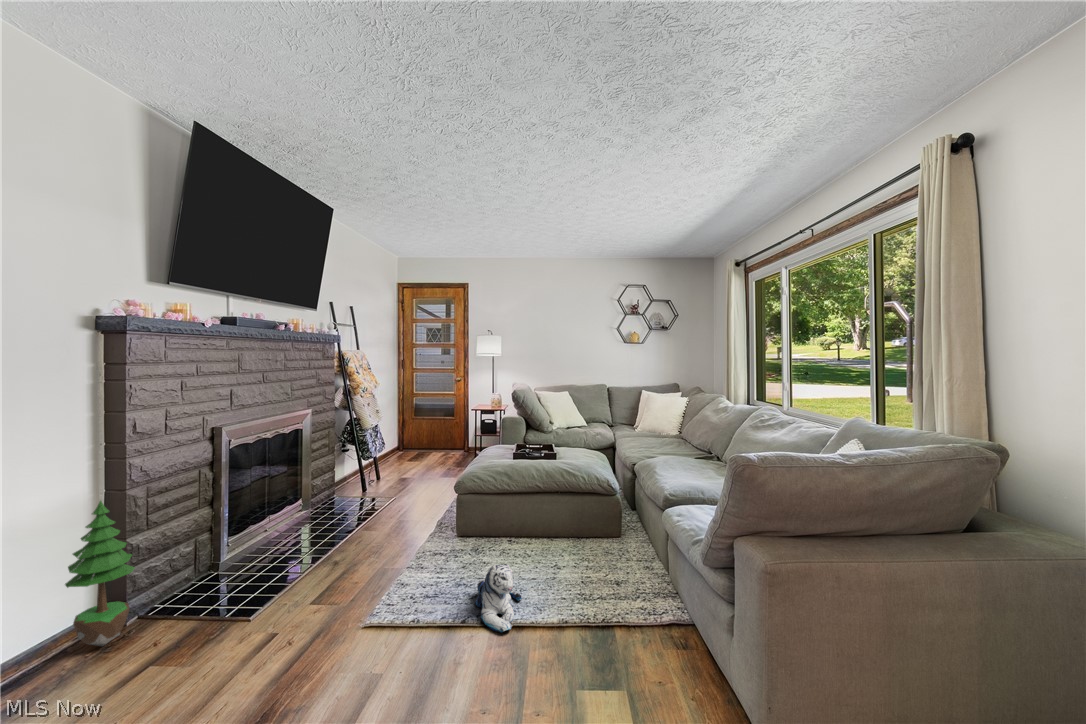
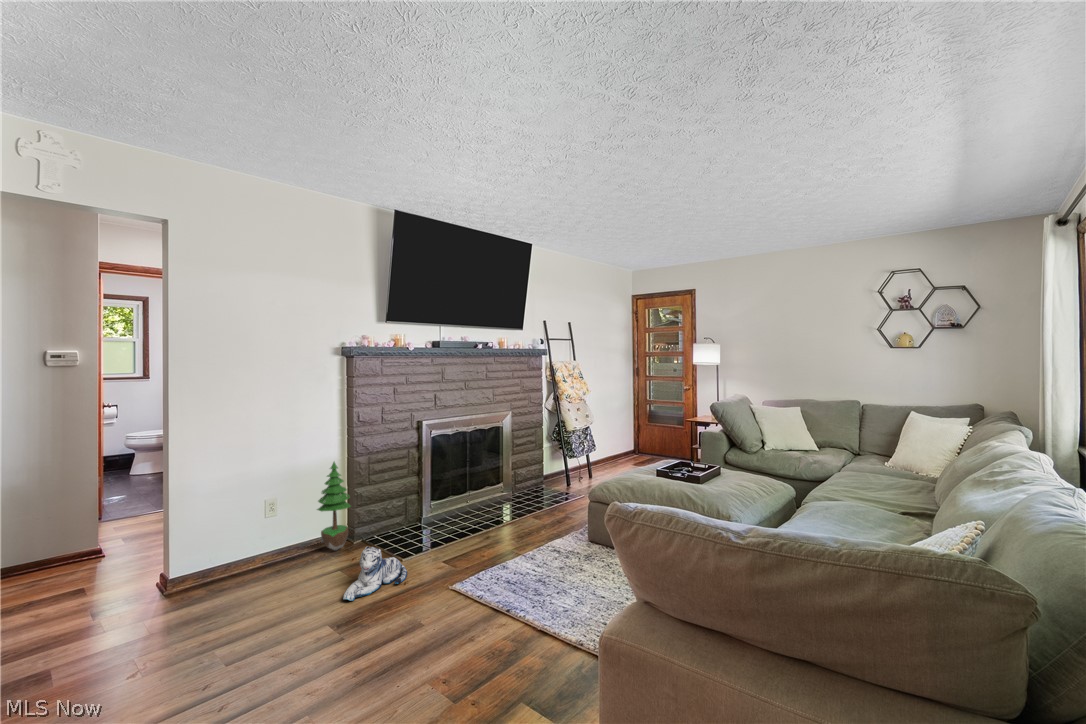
plush toy: present [475,564,522,633] -> present [343,546,407,601]

